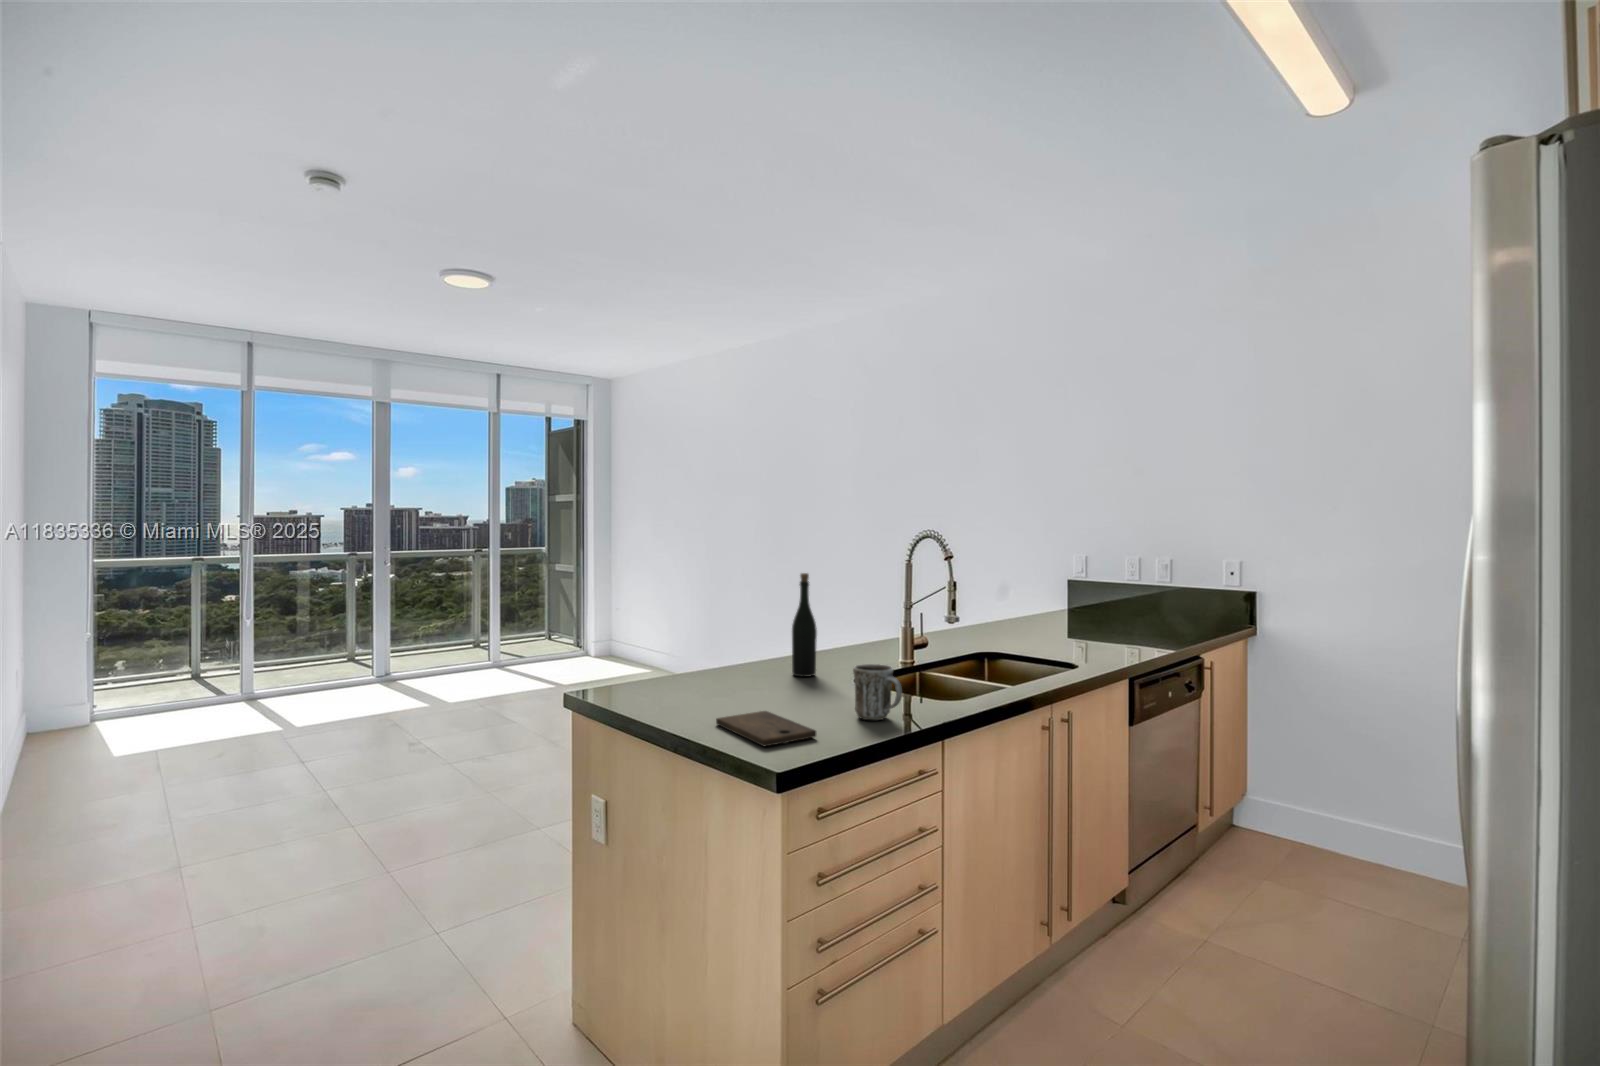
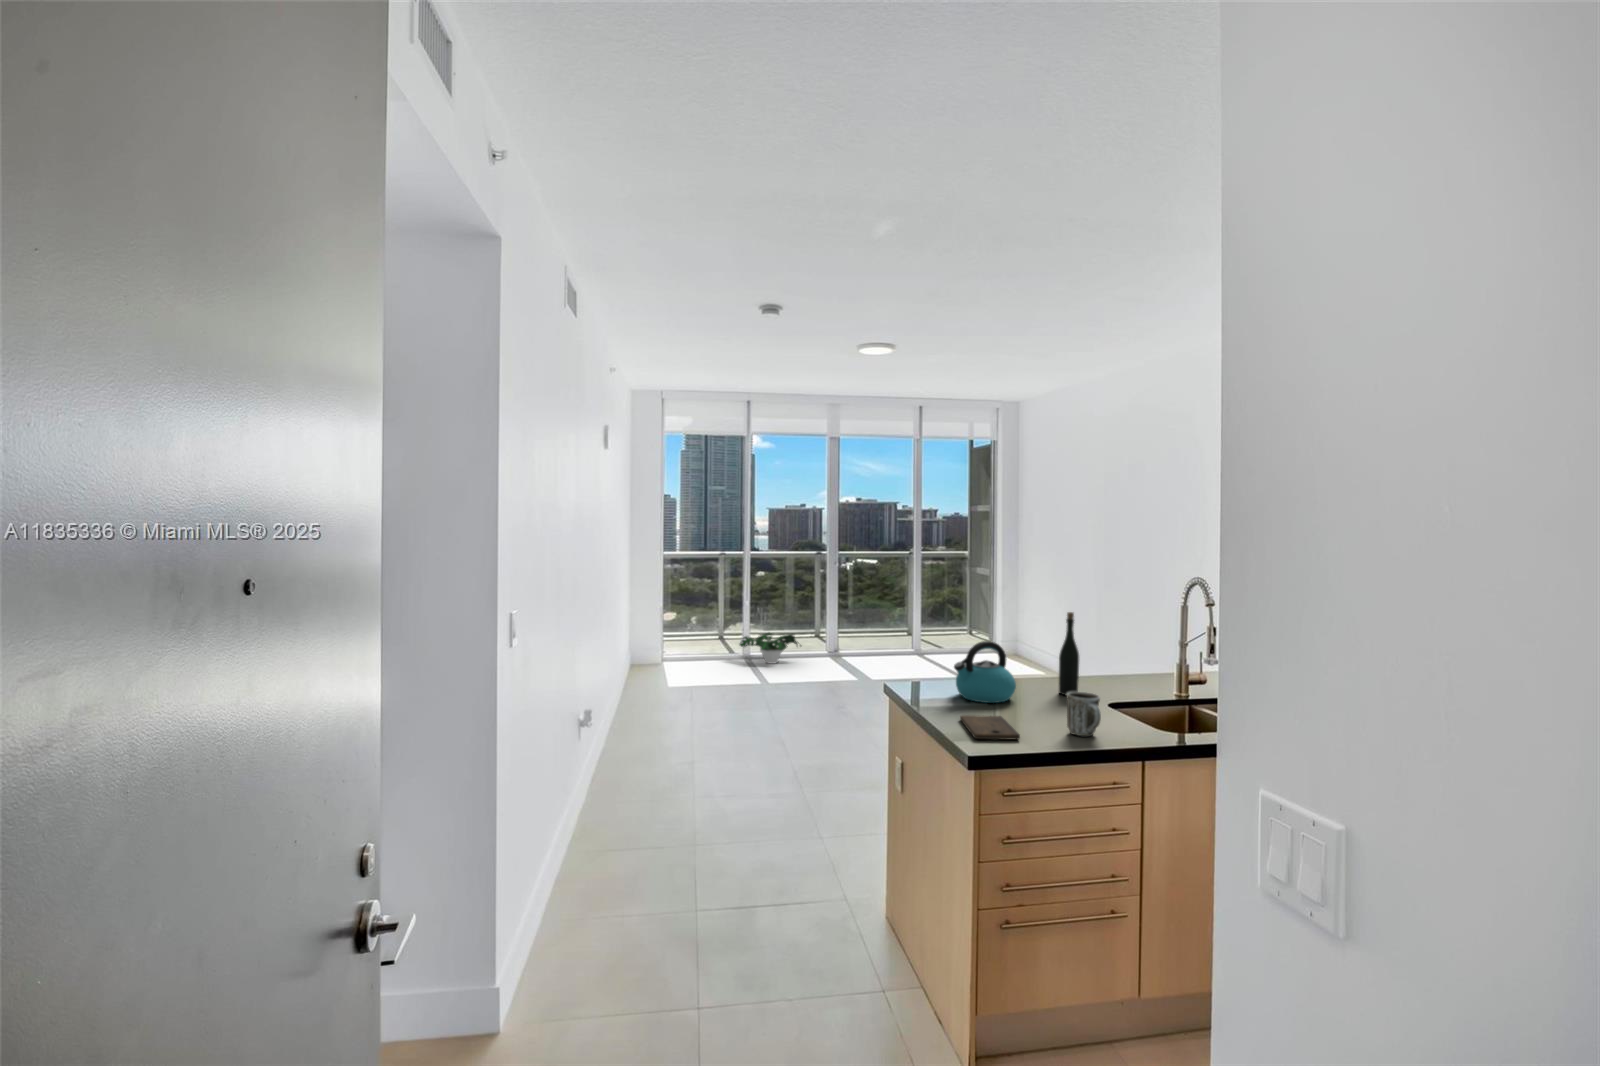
kettle: none [677,616,756,698] -> present [954,641,1016,703]
potted plant: none [236,659,337,703] -> present [740,633,801,664]

